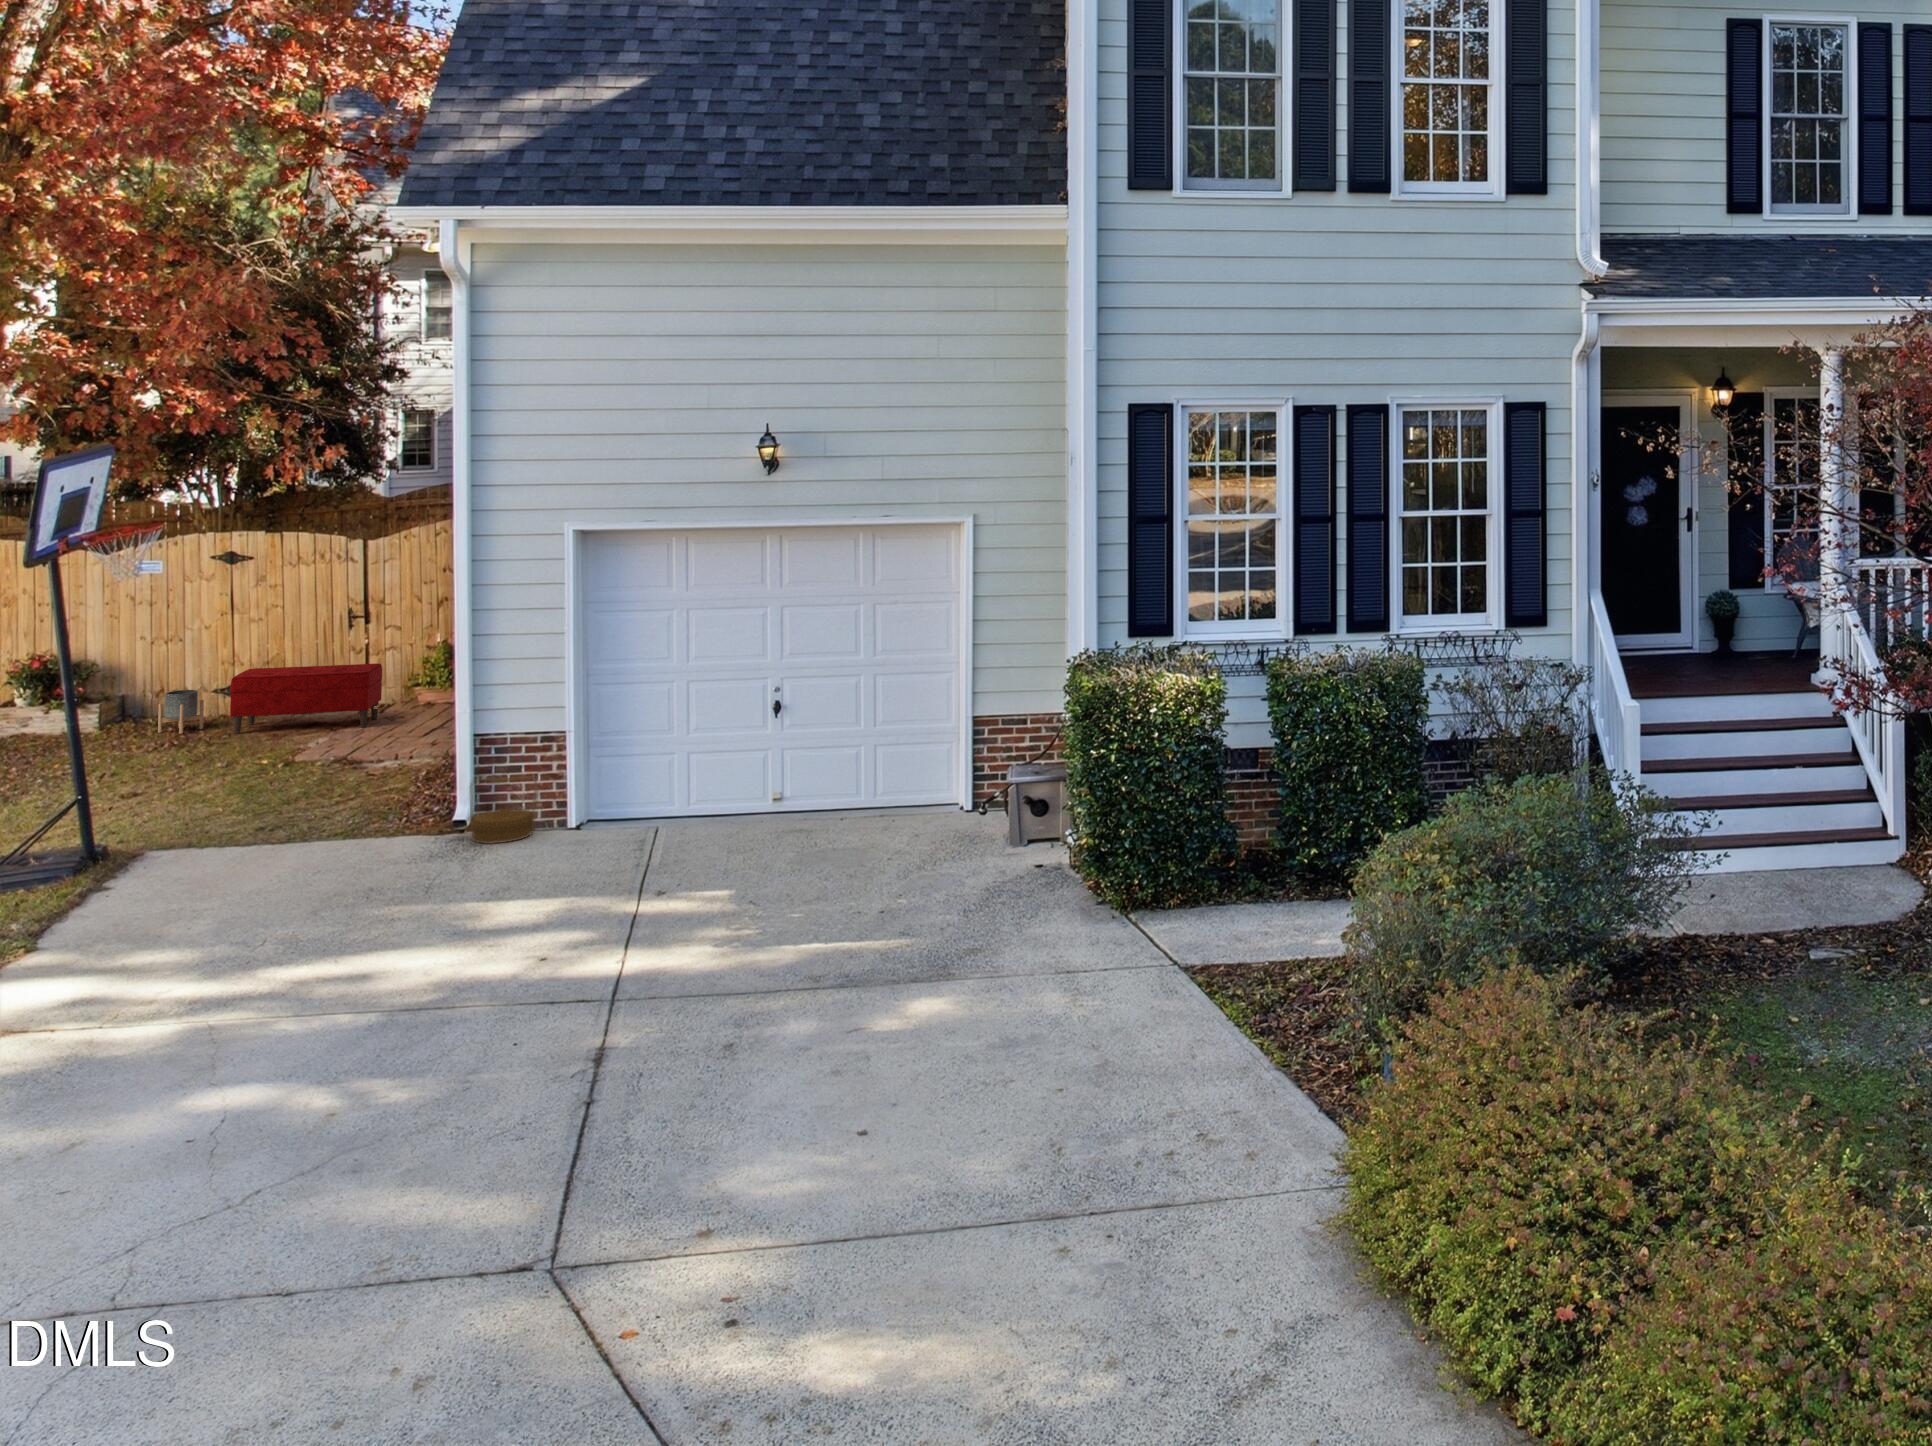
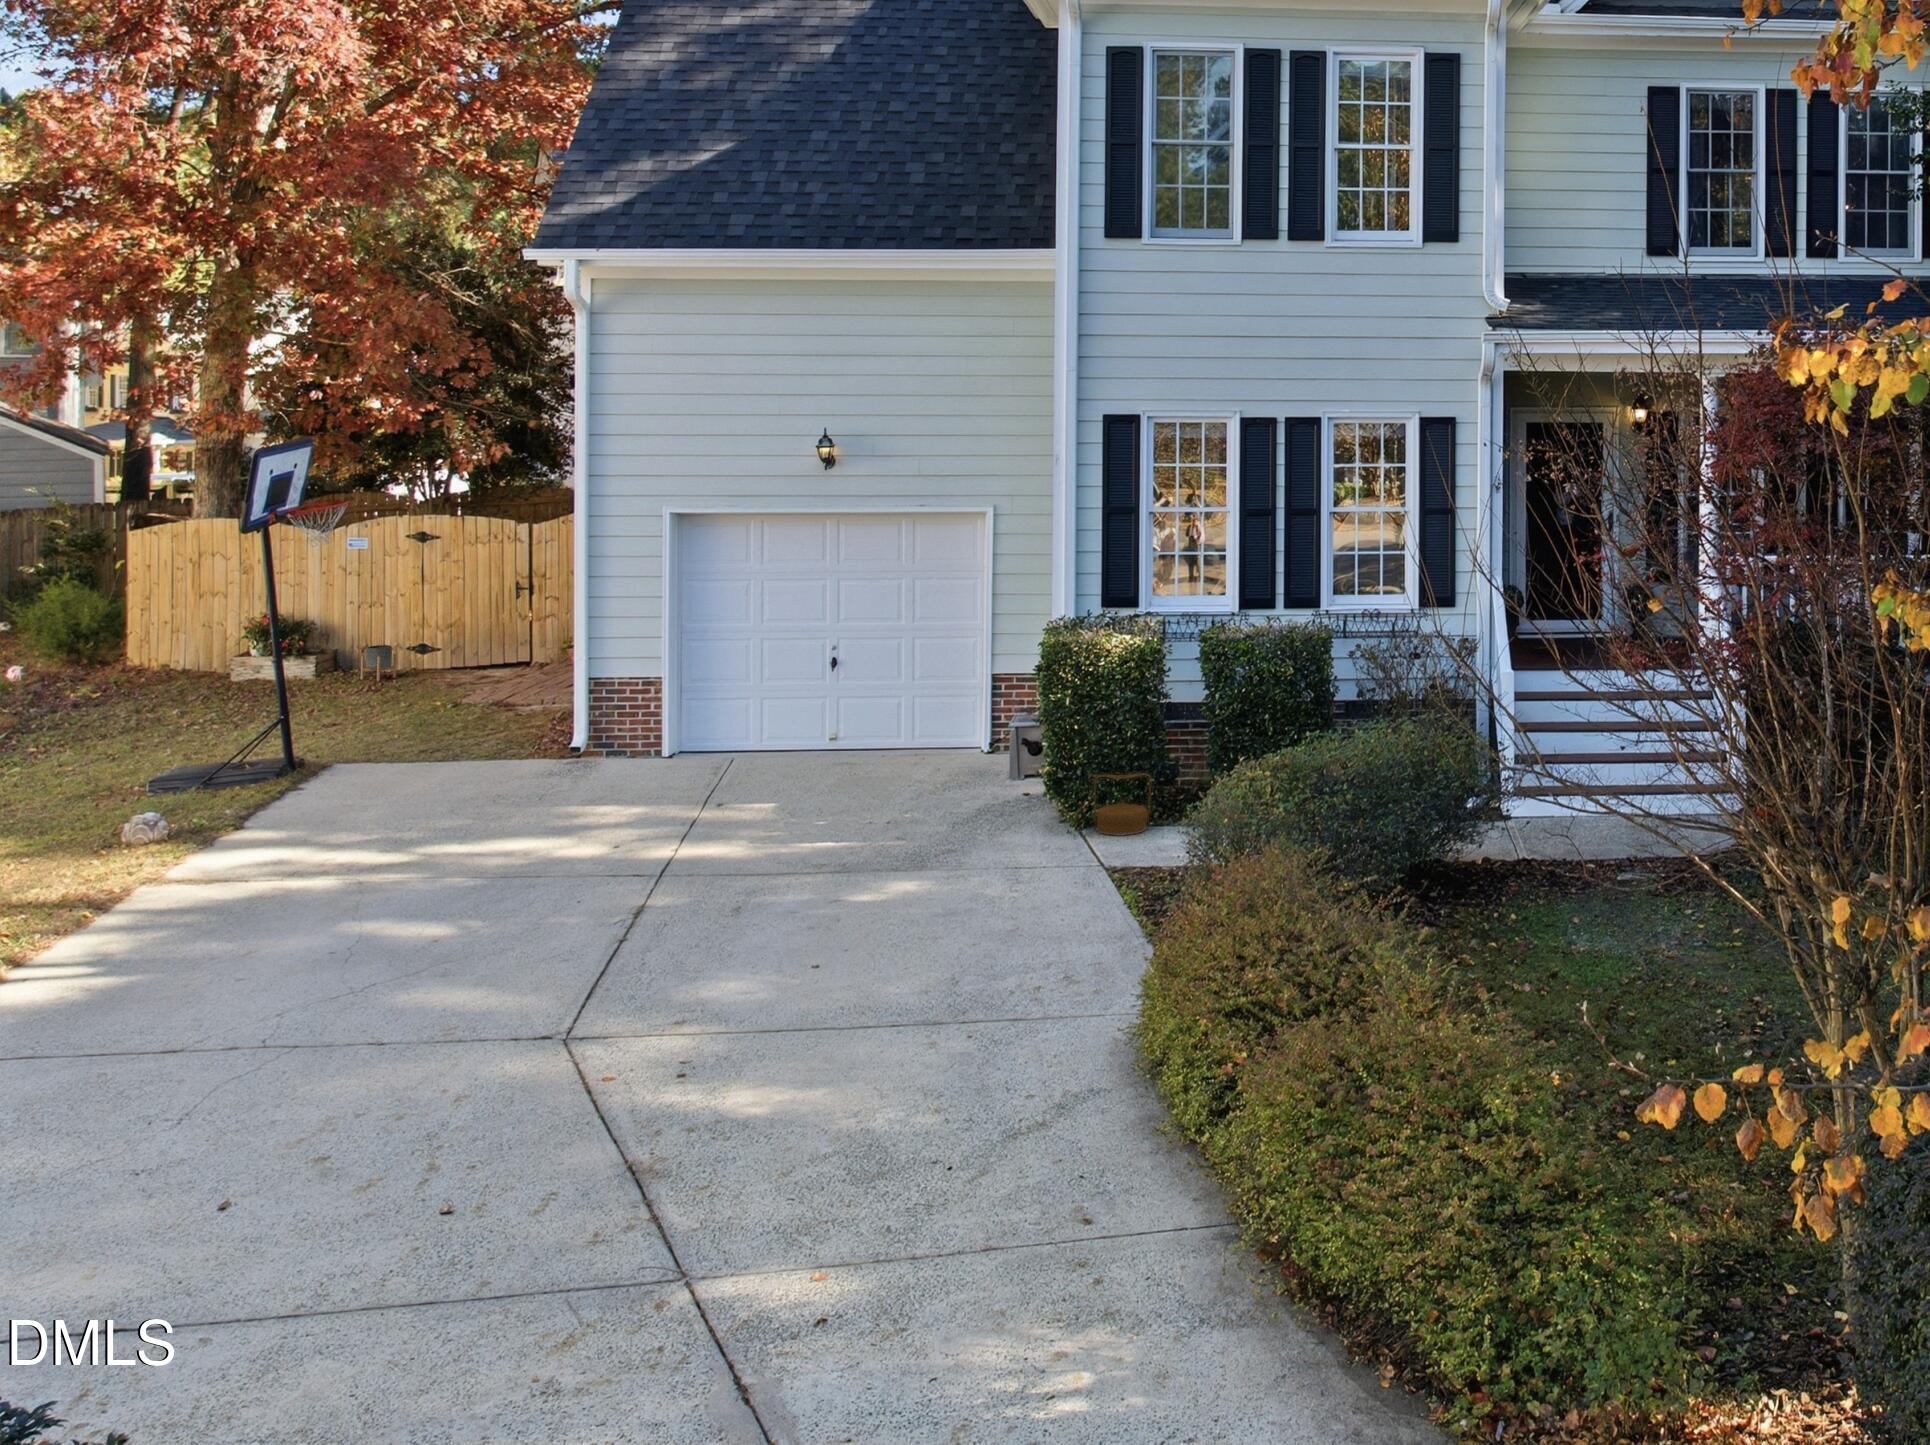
bench: present [230,663,382,734] -> none [416,628,538,682]
woven basket: present [470,776,537,844] -> present [1095,774,1152,836]

